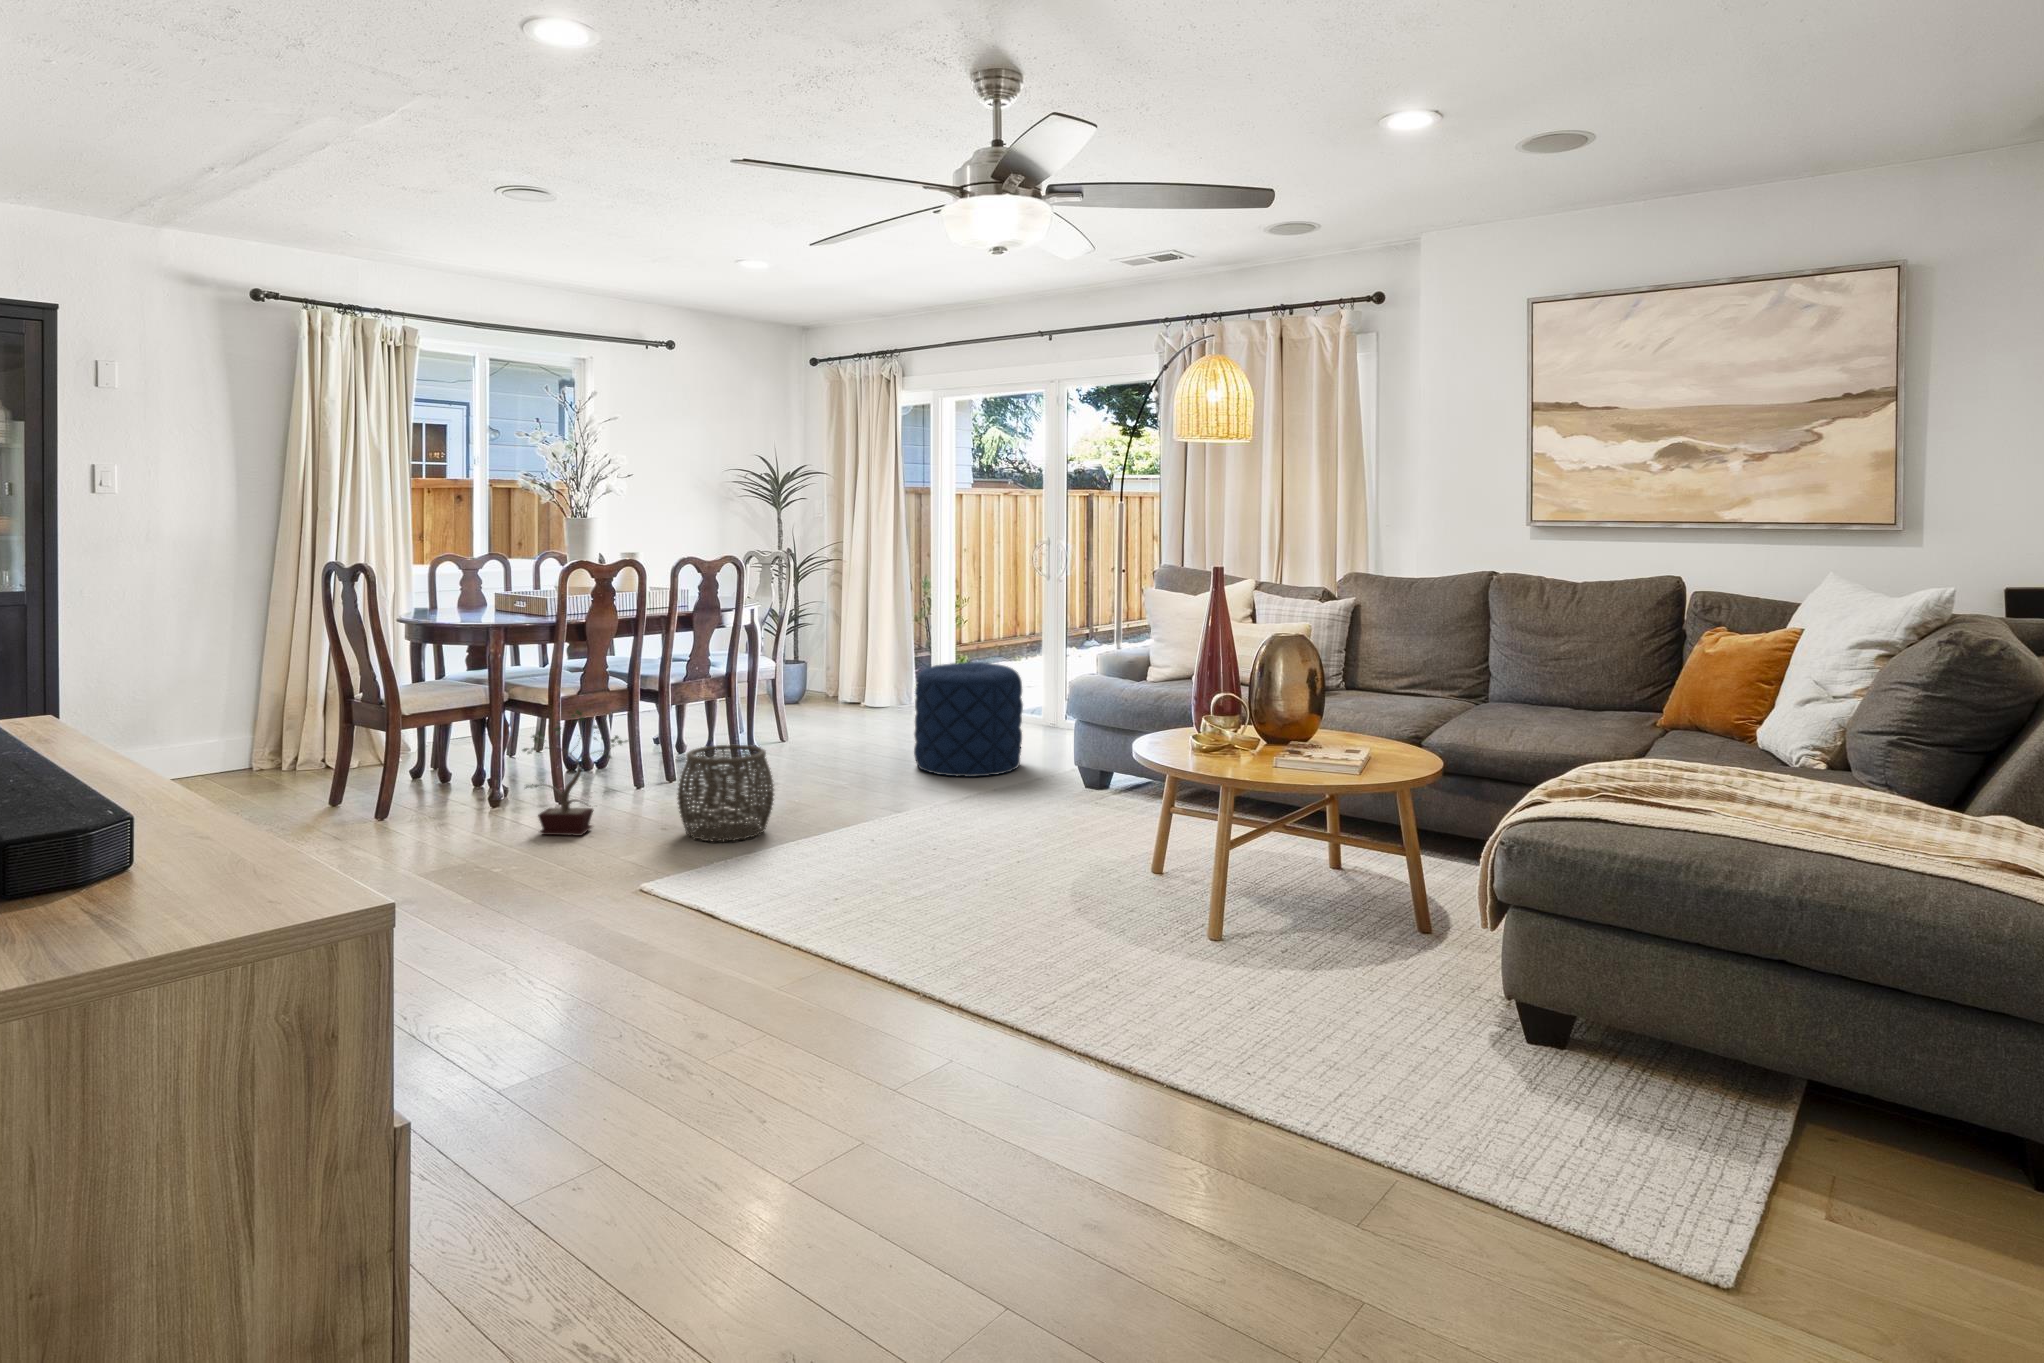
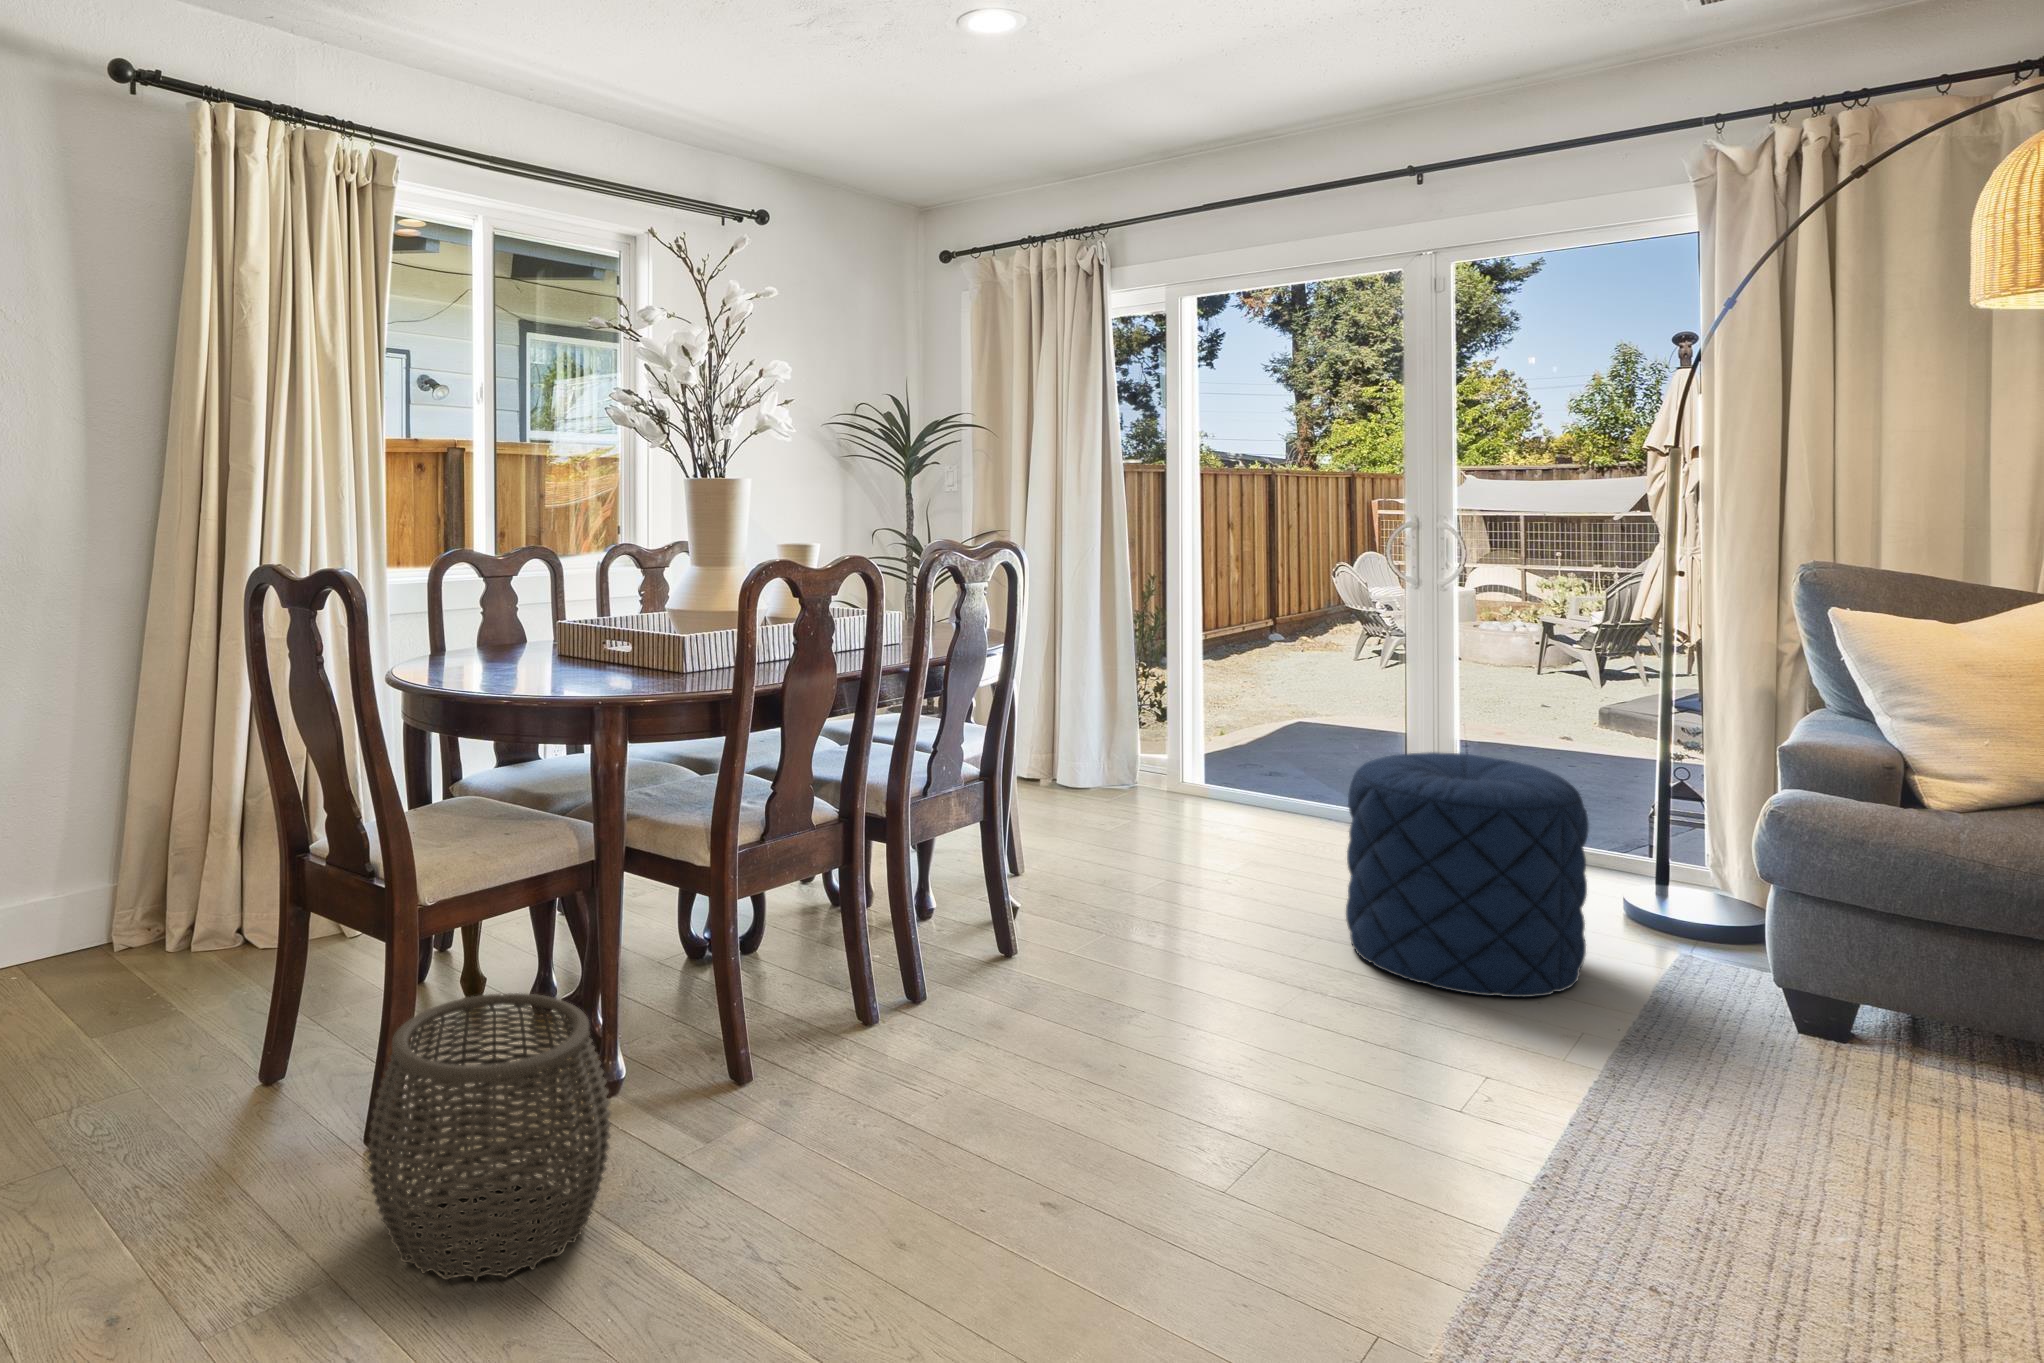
potted plant: present [523,710,627,836] -> none [724,915,1011,1242]
woven basket: present [677,745,774,842] -> present [367,993,611,1281]

